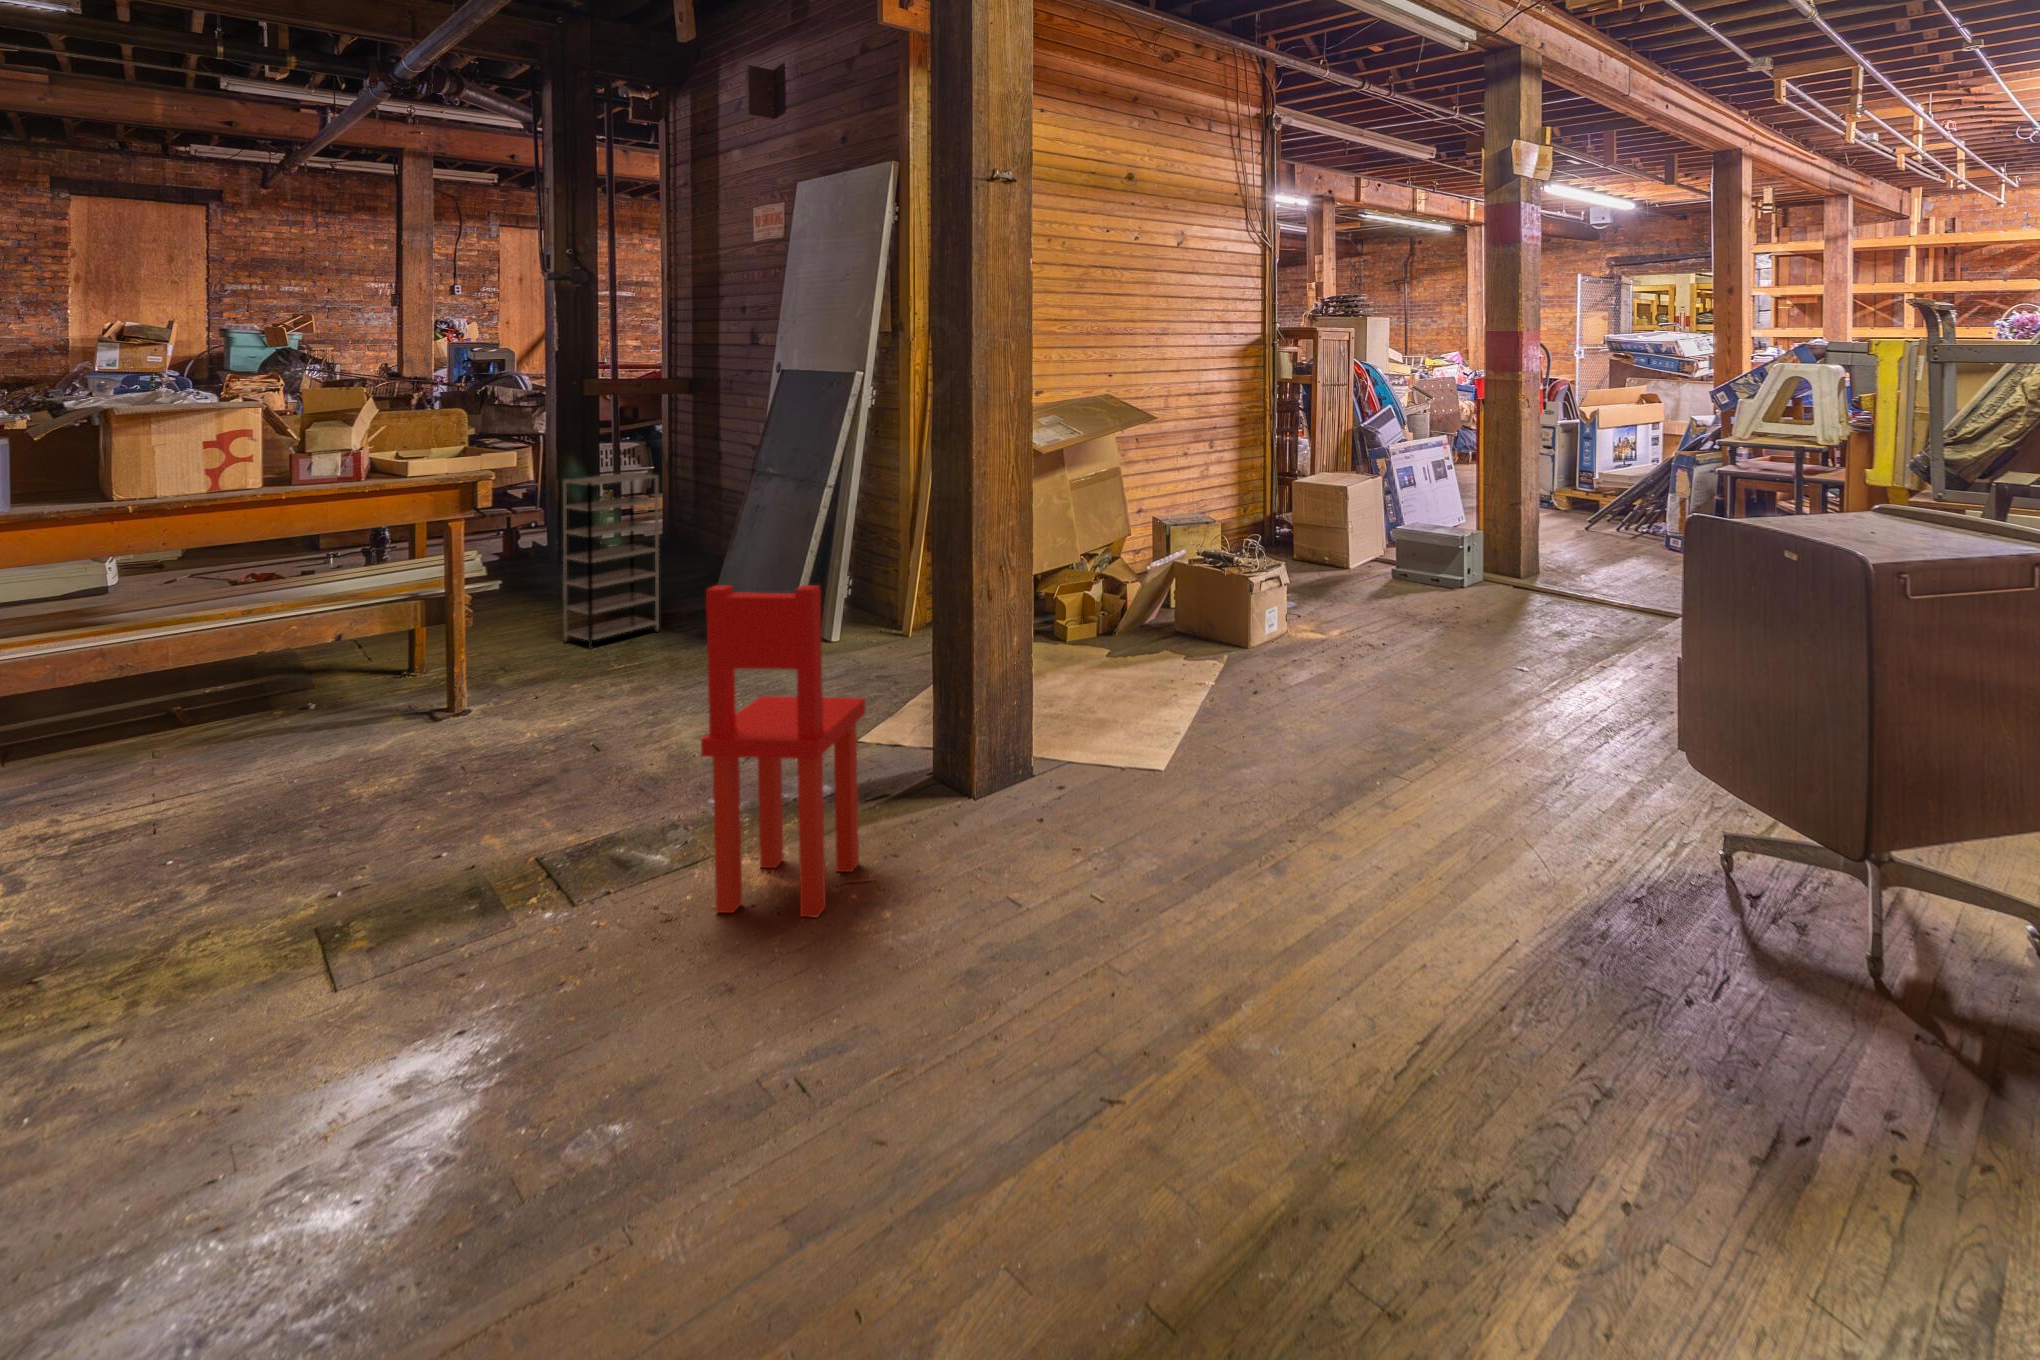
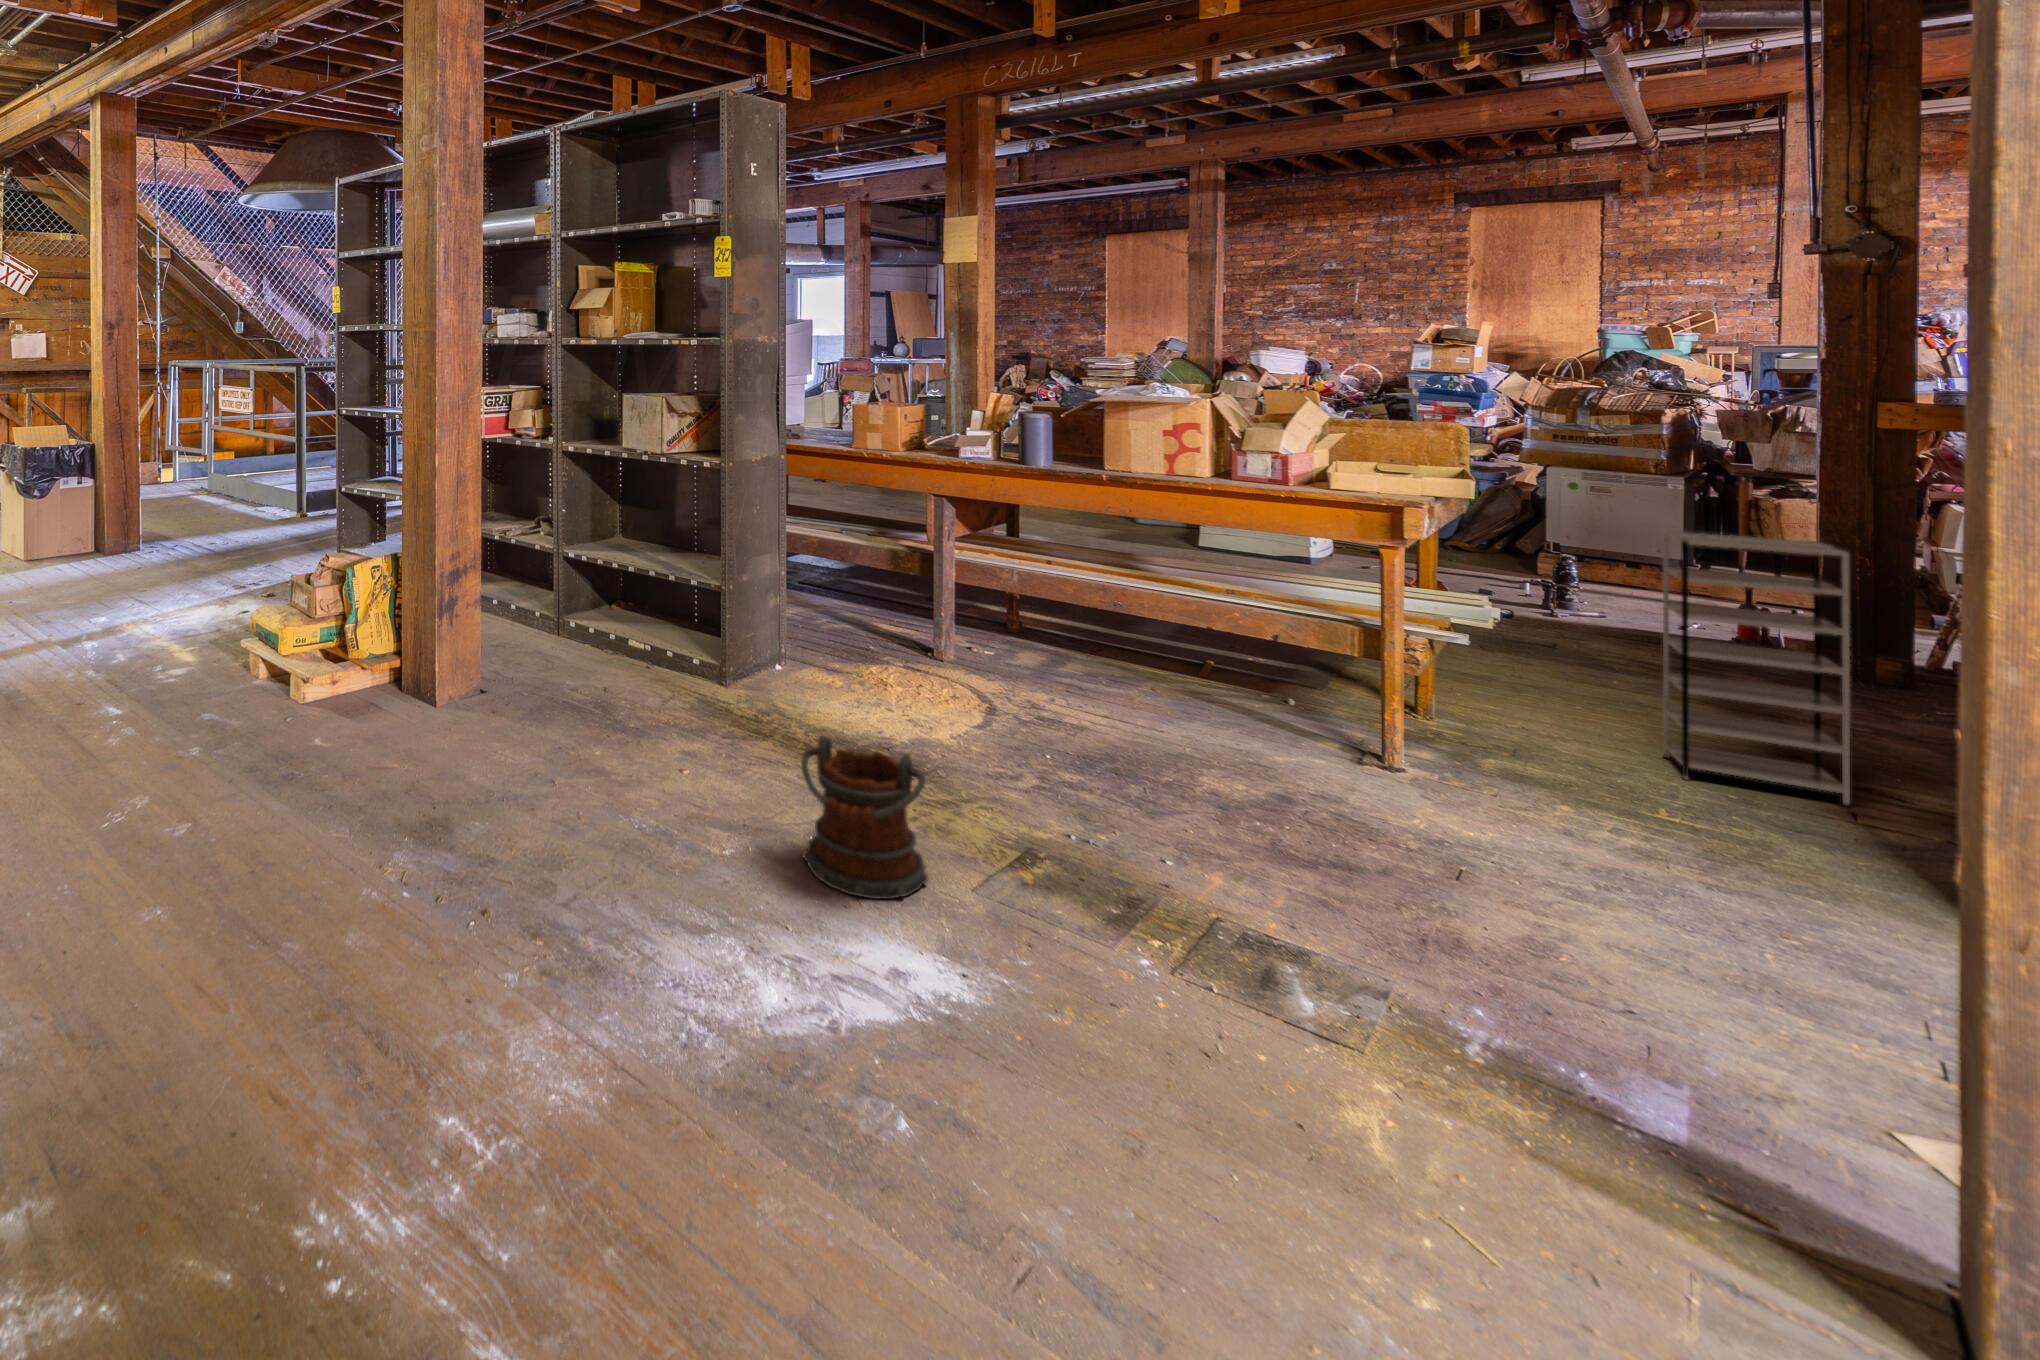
chair: present [701,585,866,918] -> none [1226,662,1527,1229]
bucket: none [65,874,306,1138] -> present [801,736,928,899]

